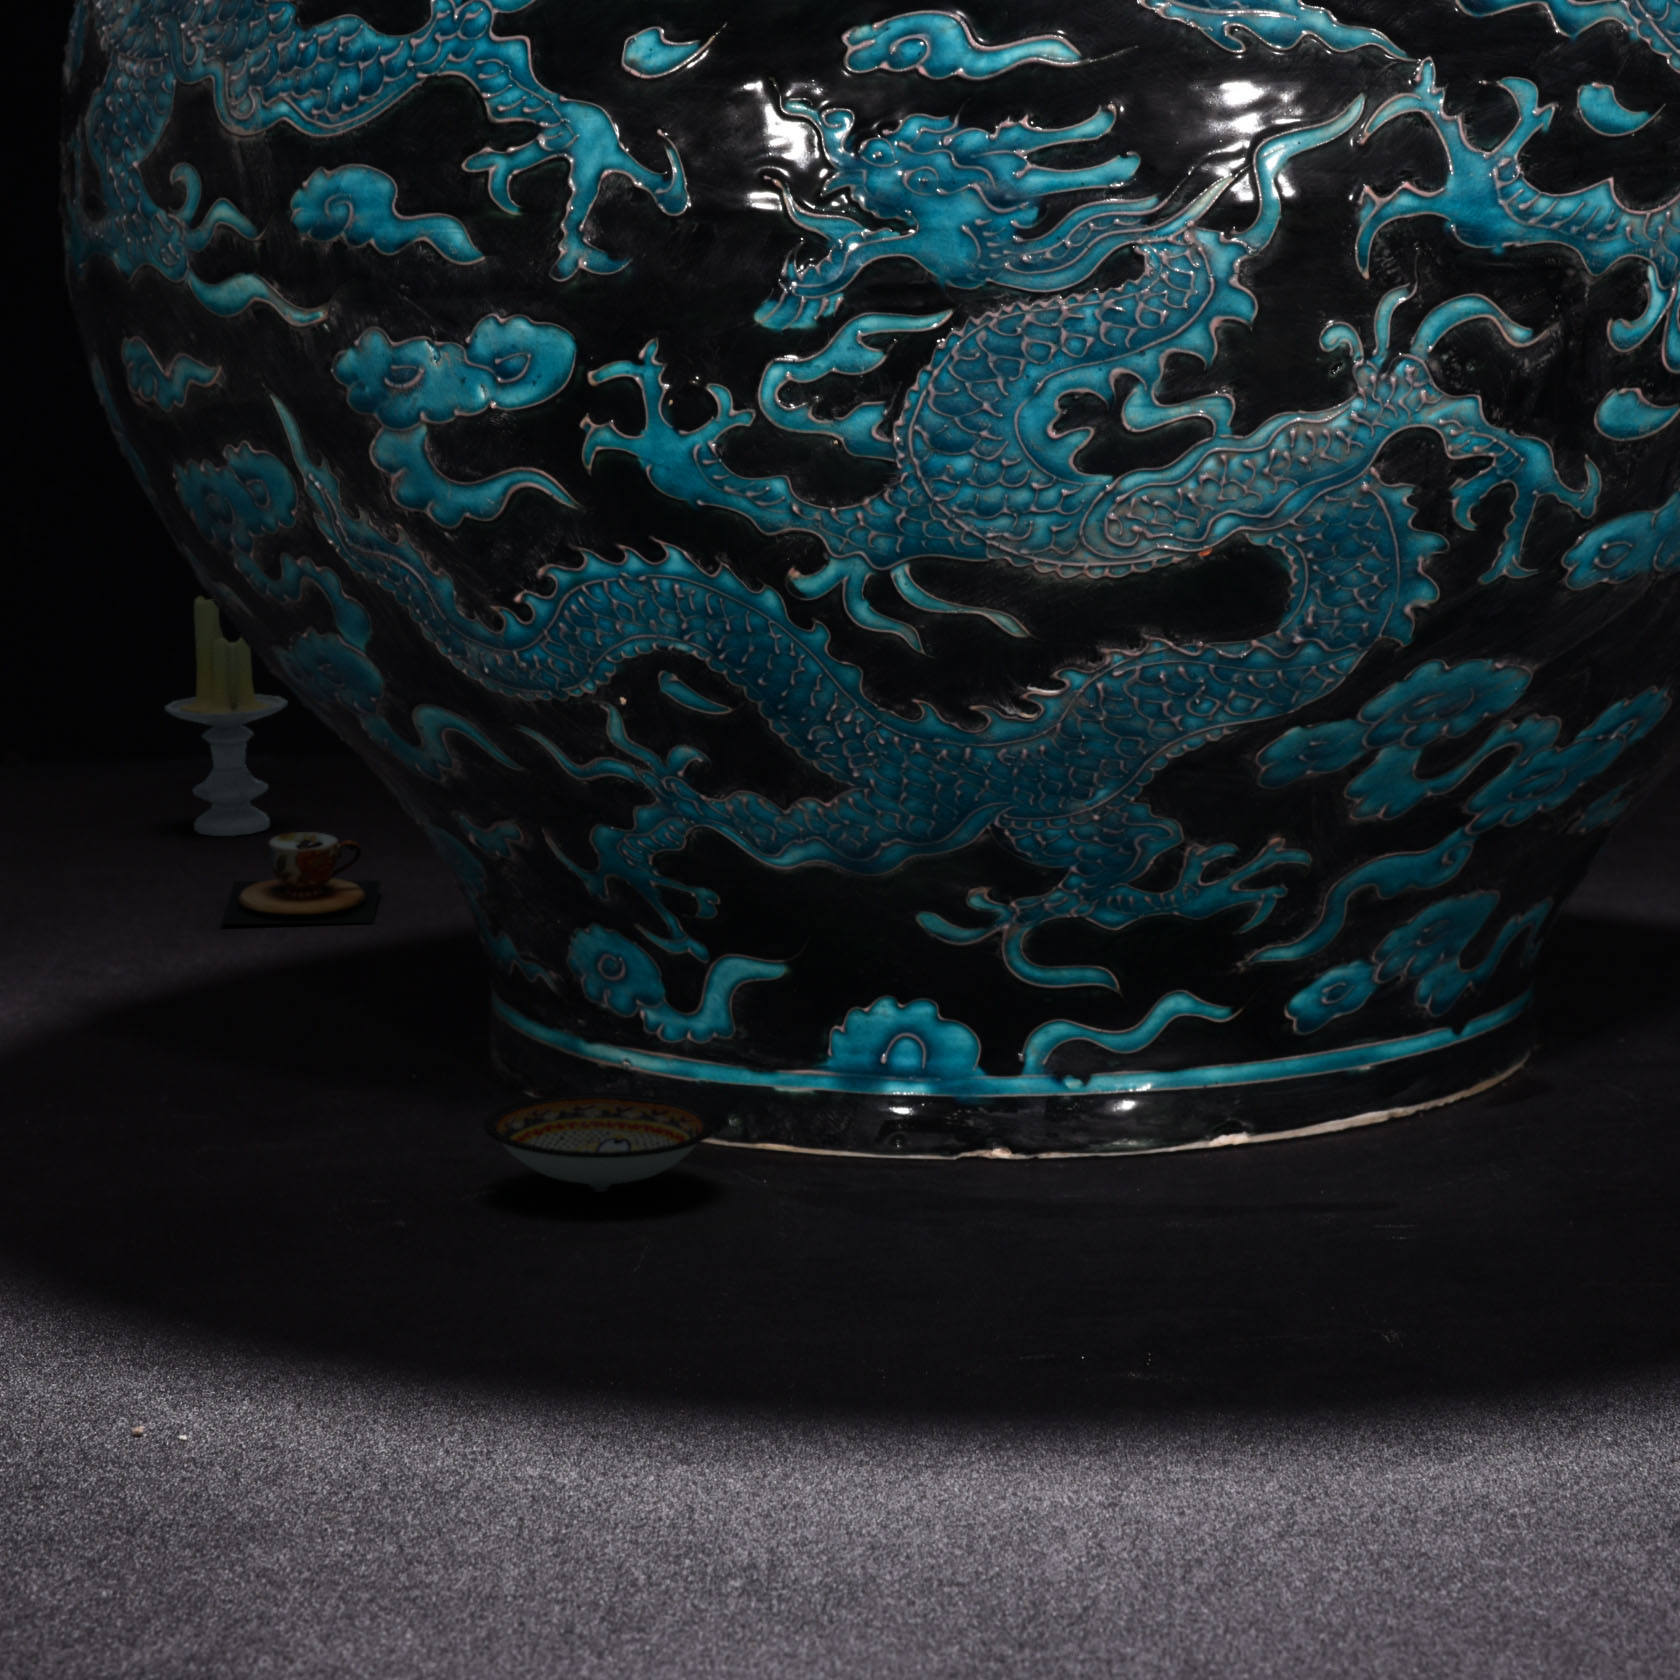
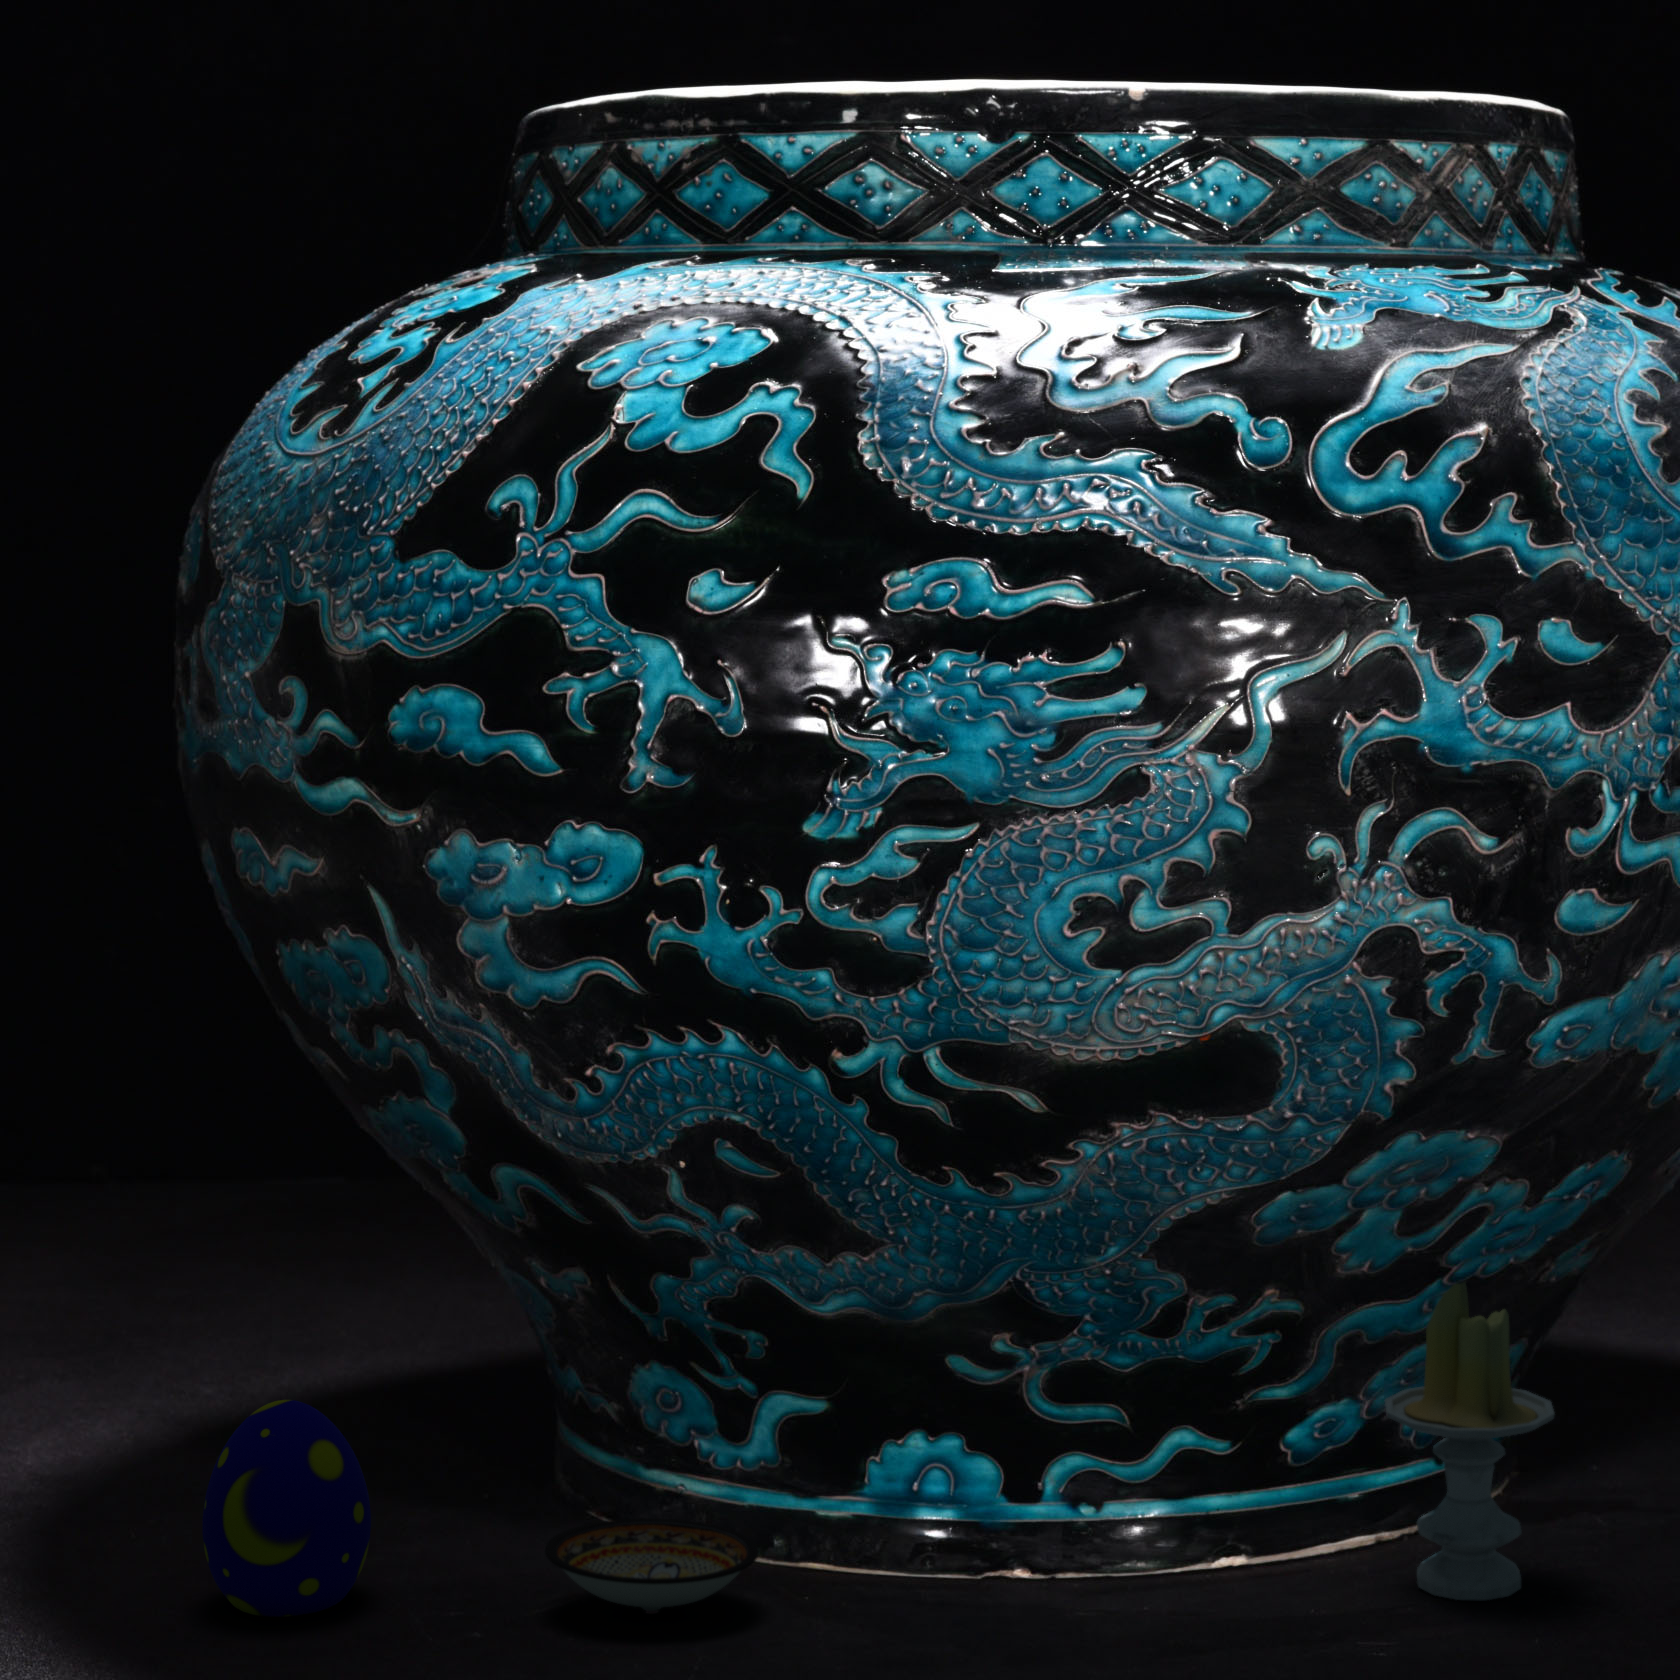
candle: present [165,596,288,836] -> present [1385,1282,1554,1600]
teacup: present [221,832,380,924] -> none [291,1244,440,1334]
decorative egg: none [111,966,294,1197] -> present [202,1400,371,1617]

